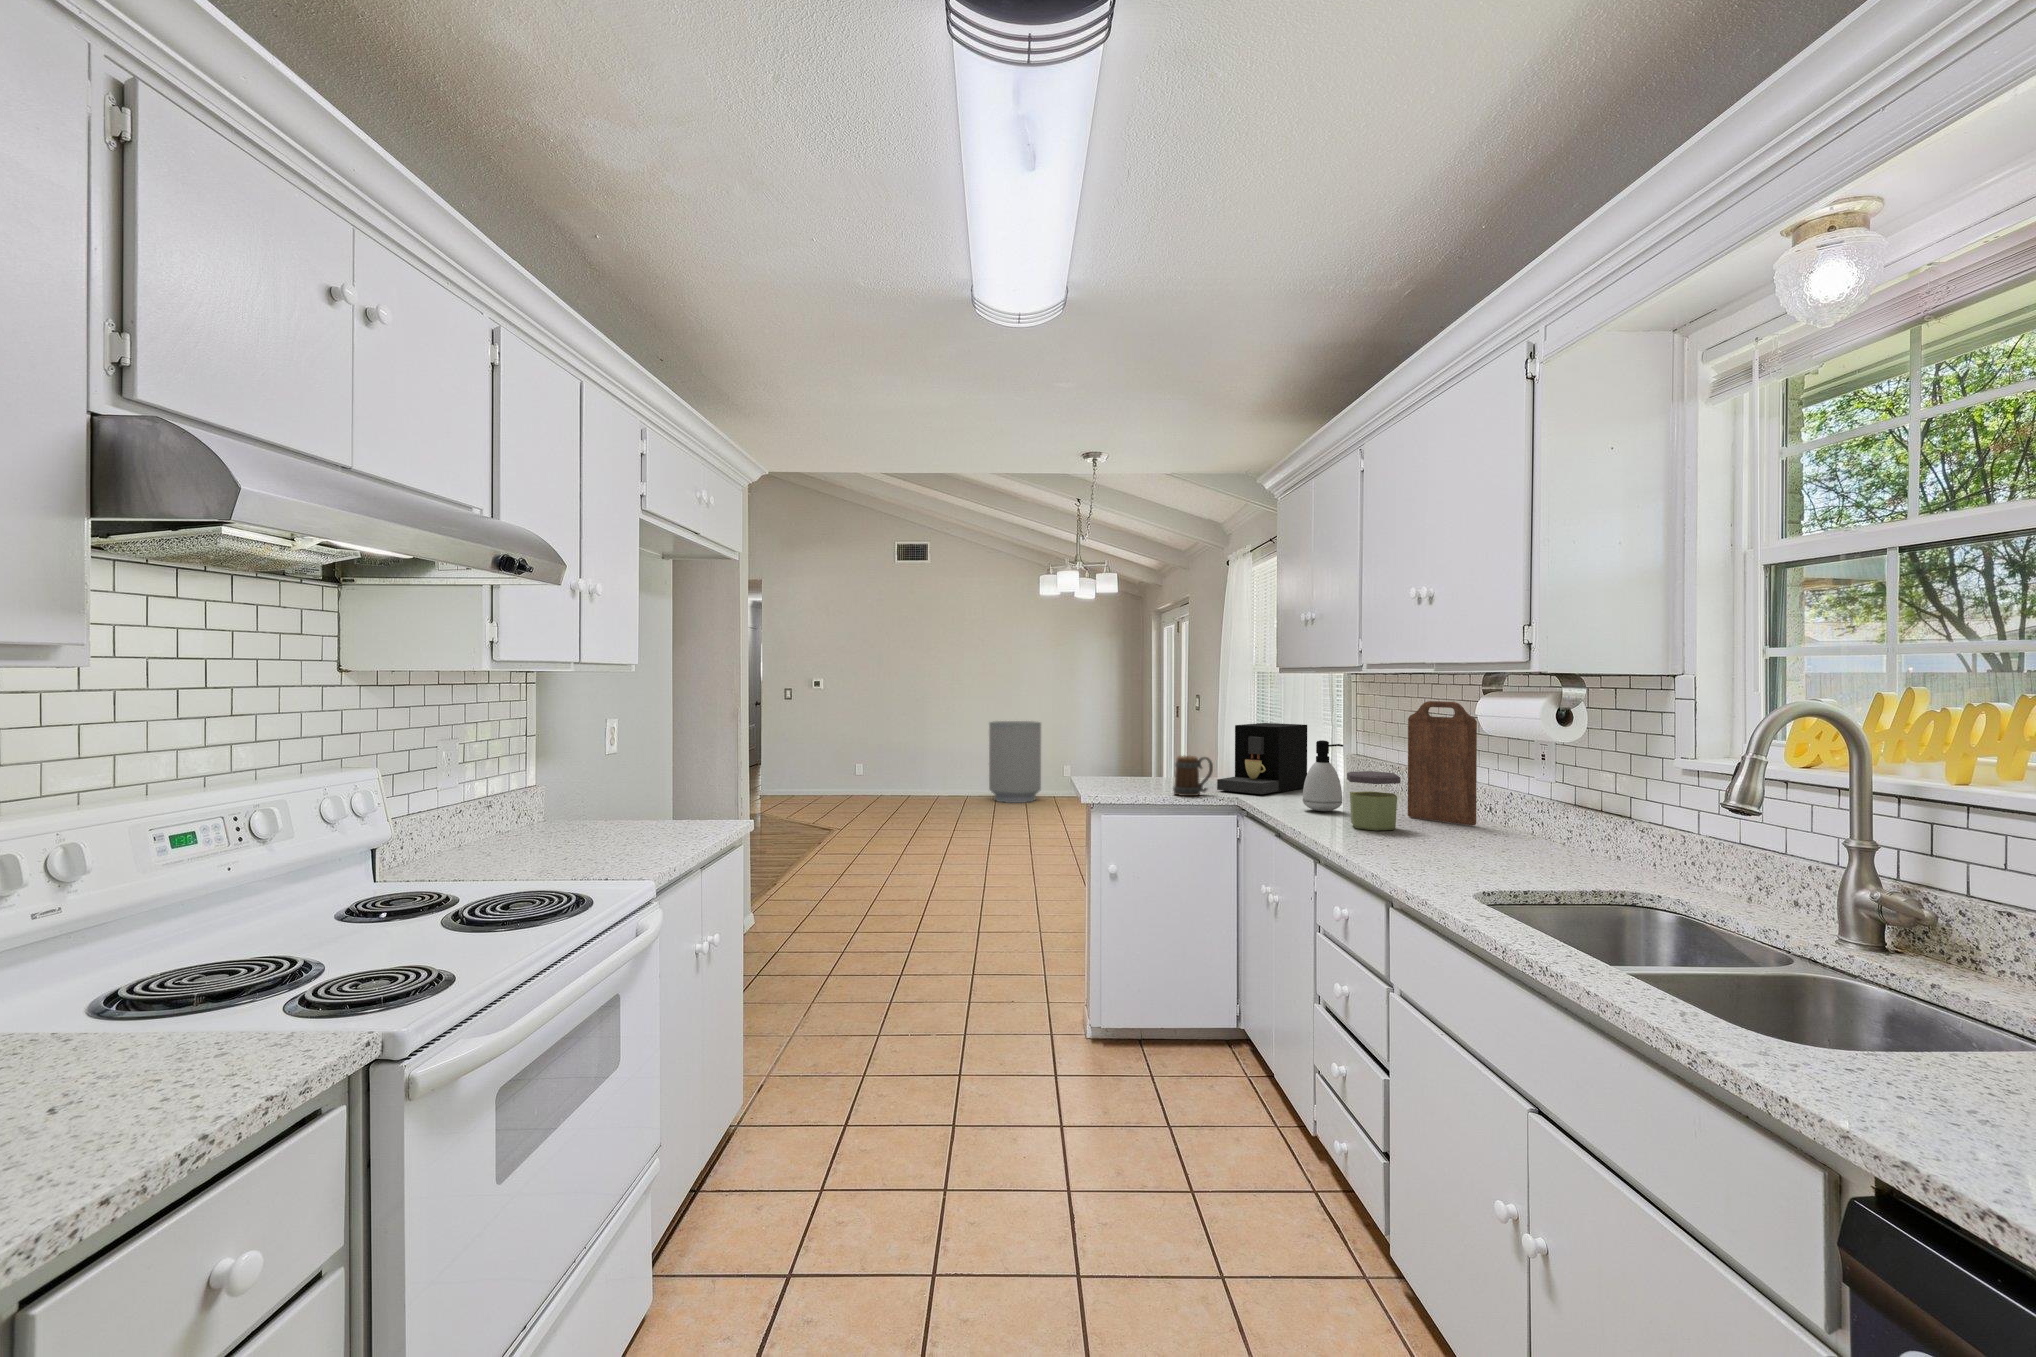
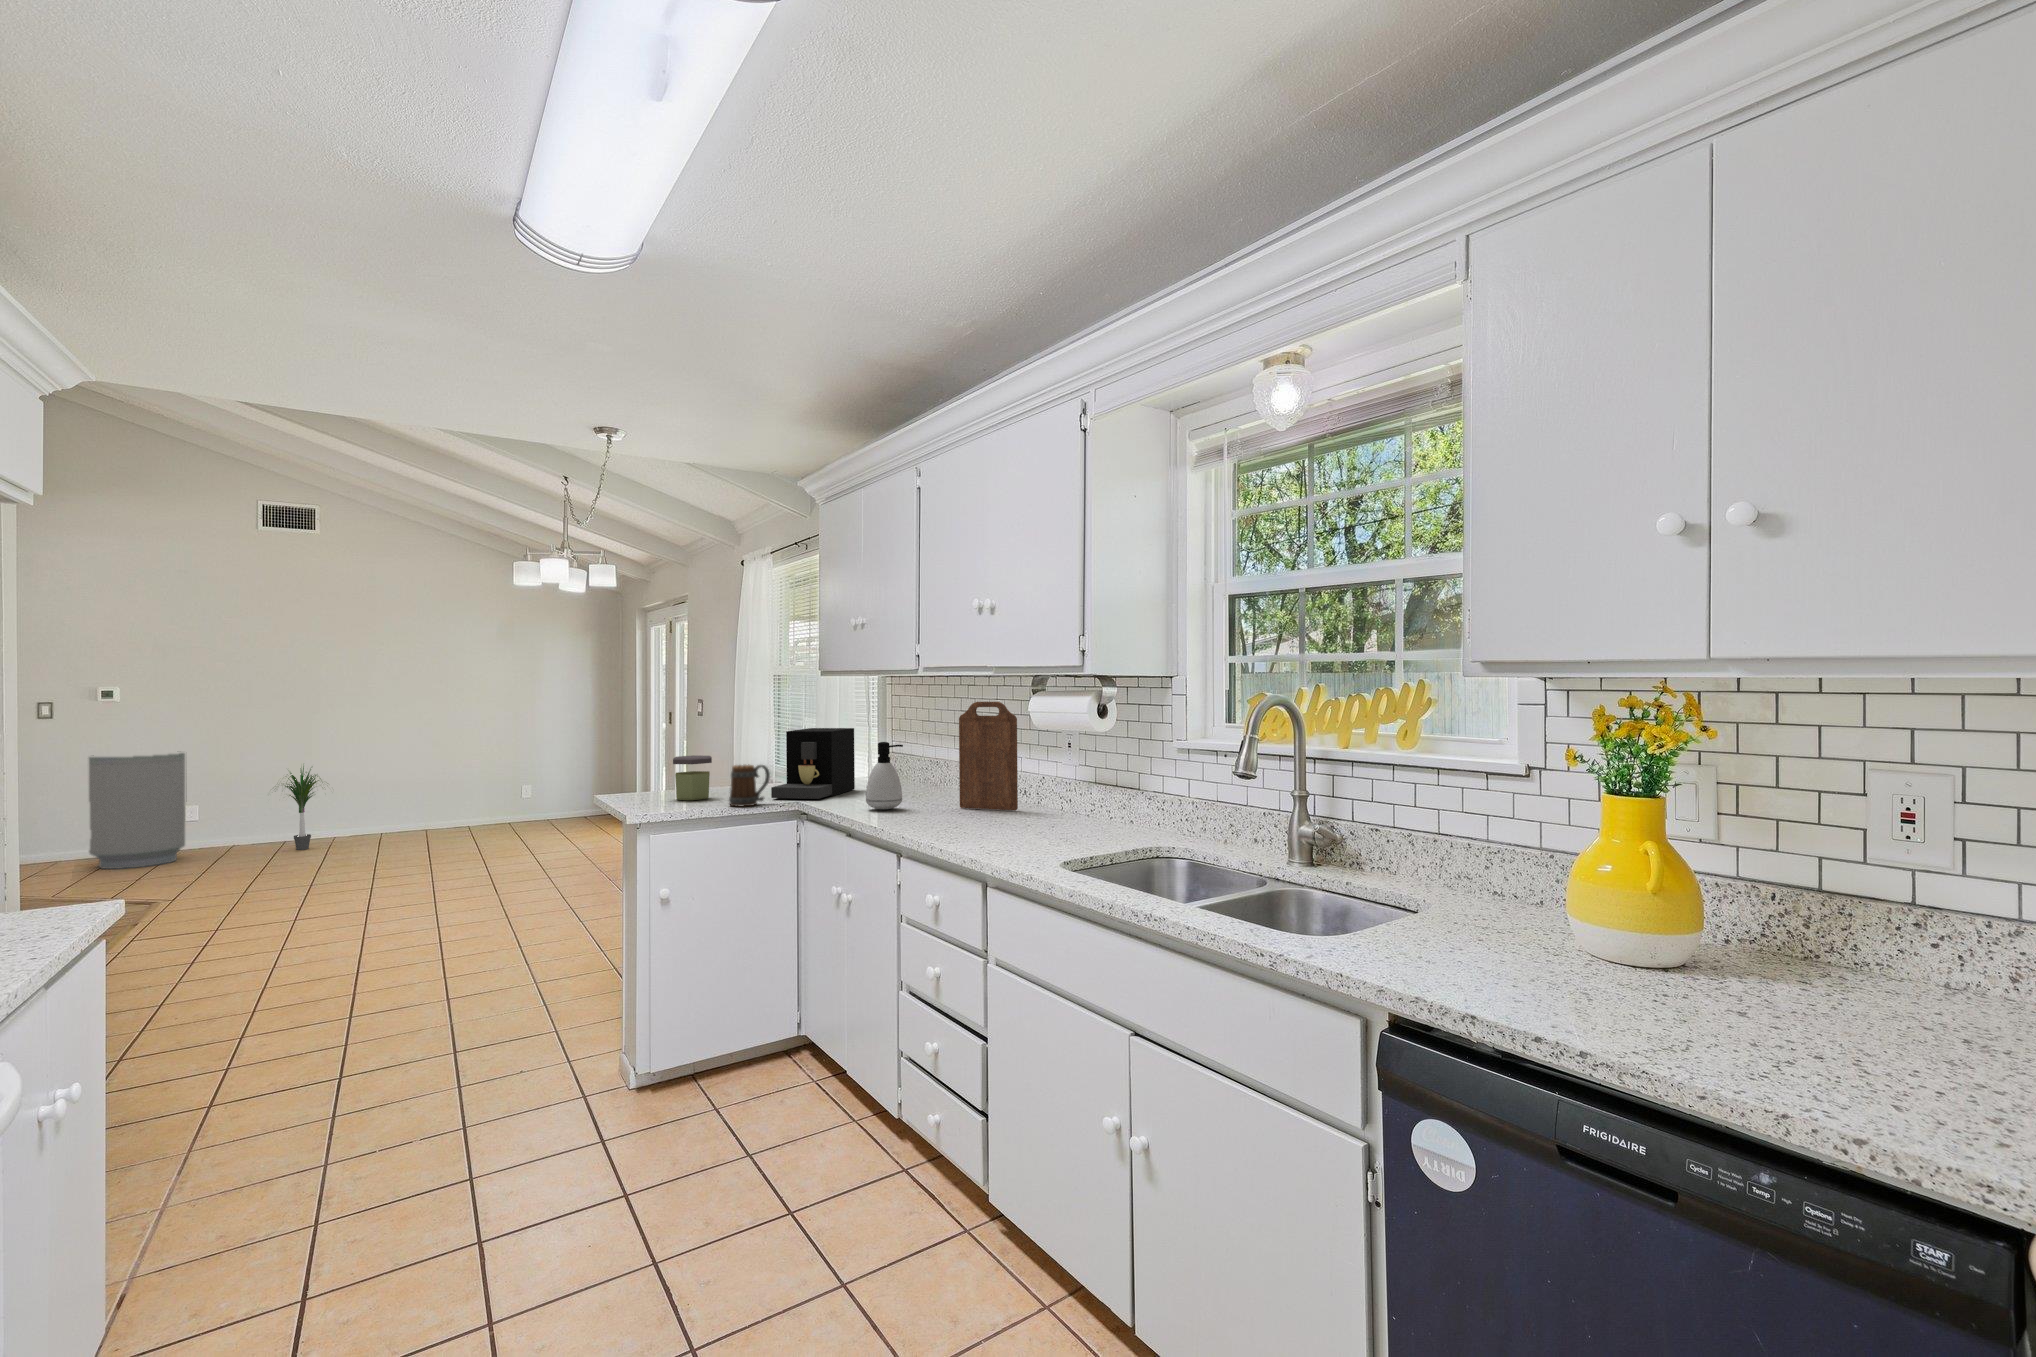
trash can: present [989,721,1041,803] -> present [89,753,187,869]
potted plant: none [884,732,929,801] -> present [285,766,321,850]
jar: present [1347,771,1400,831] -> present [673,755,712,800]

